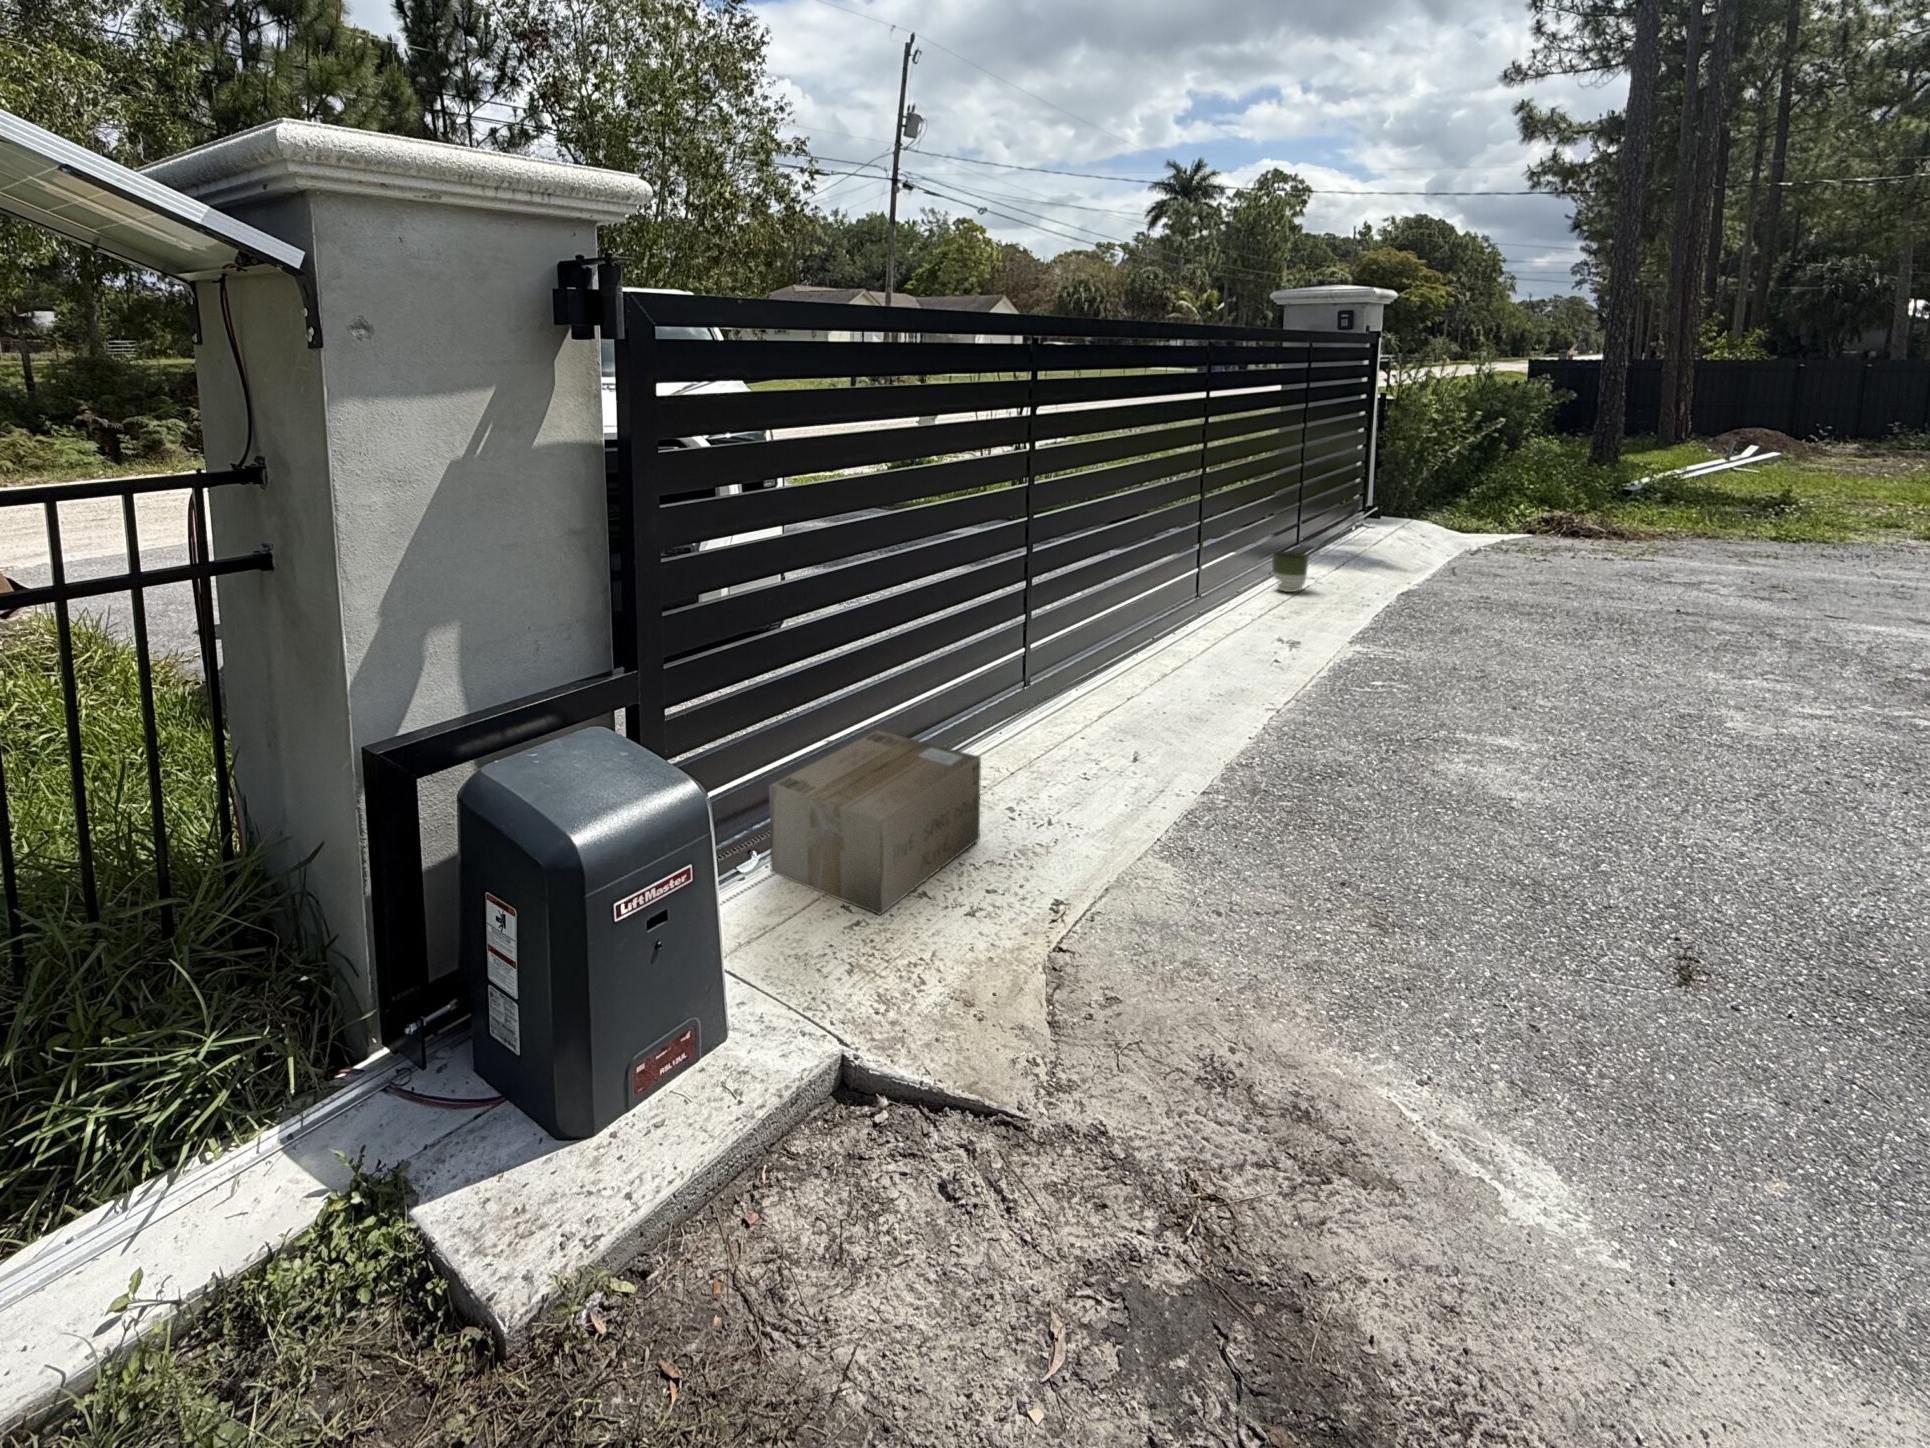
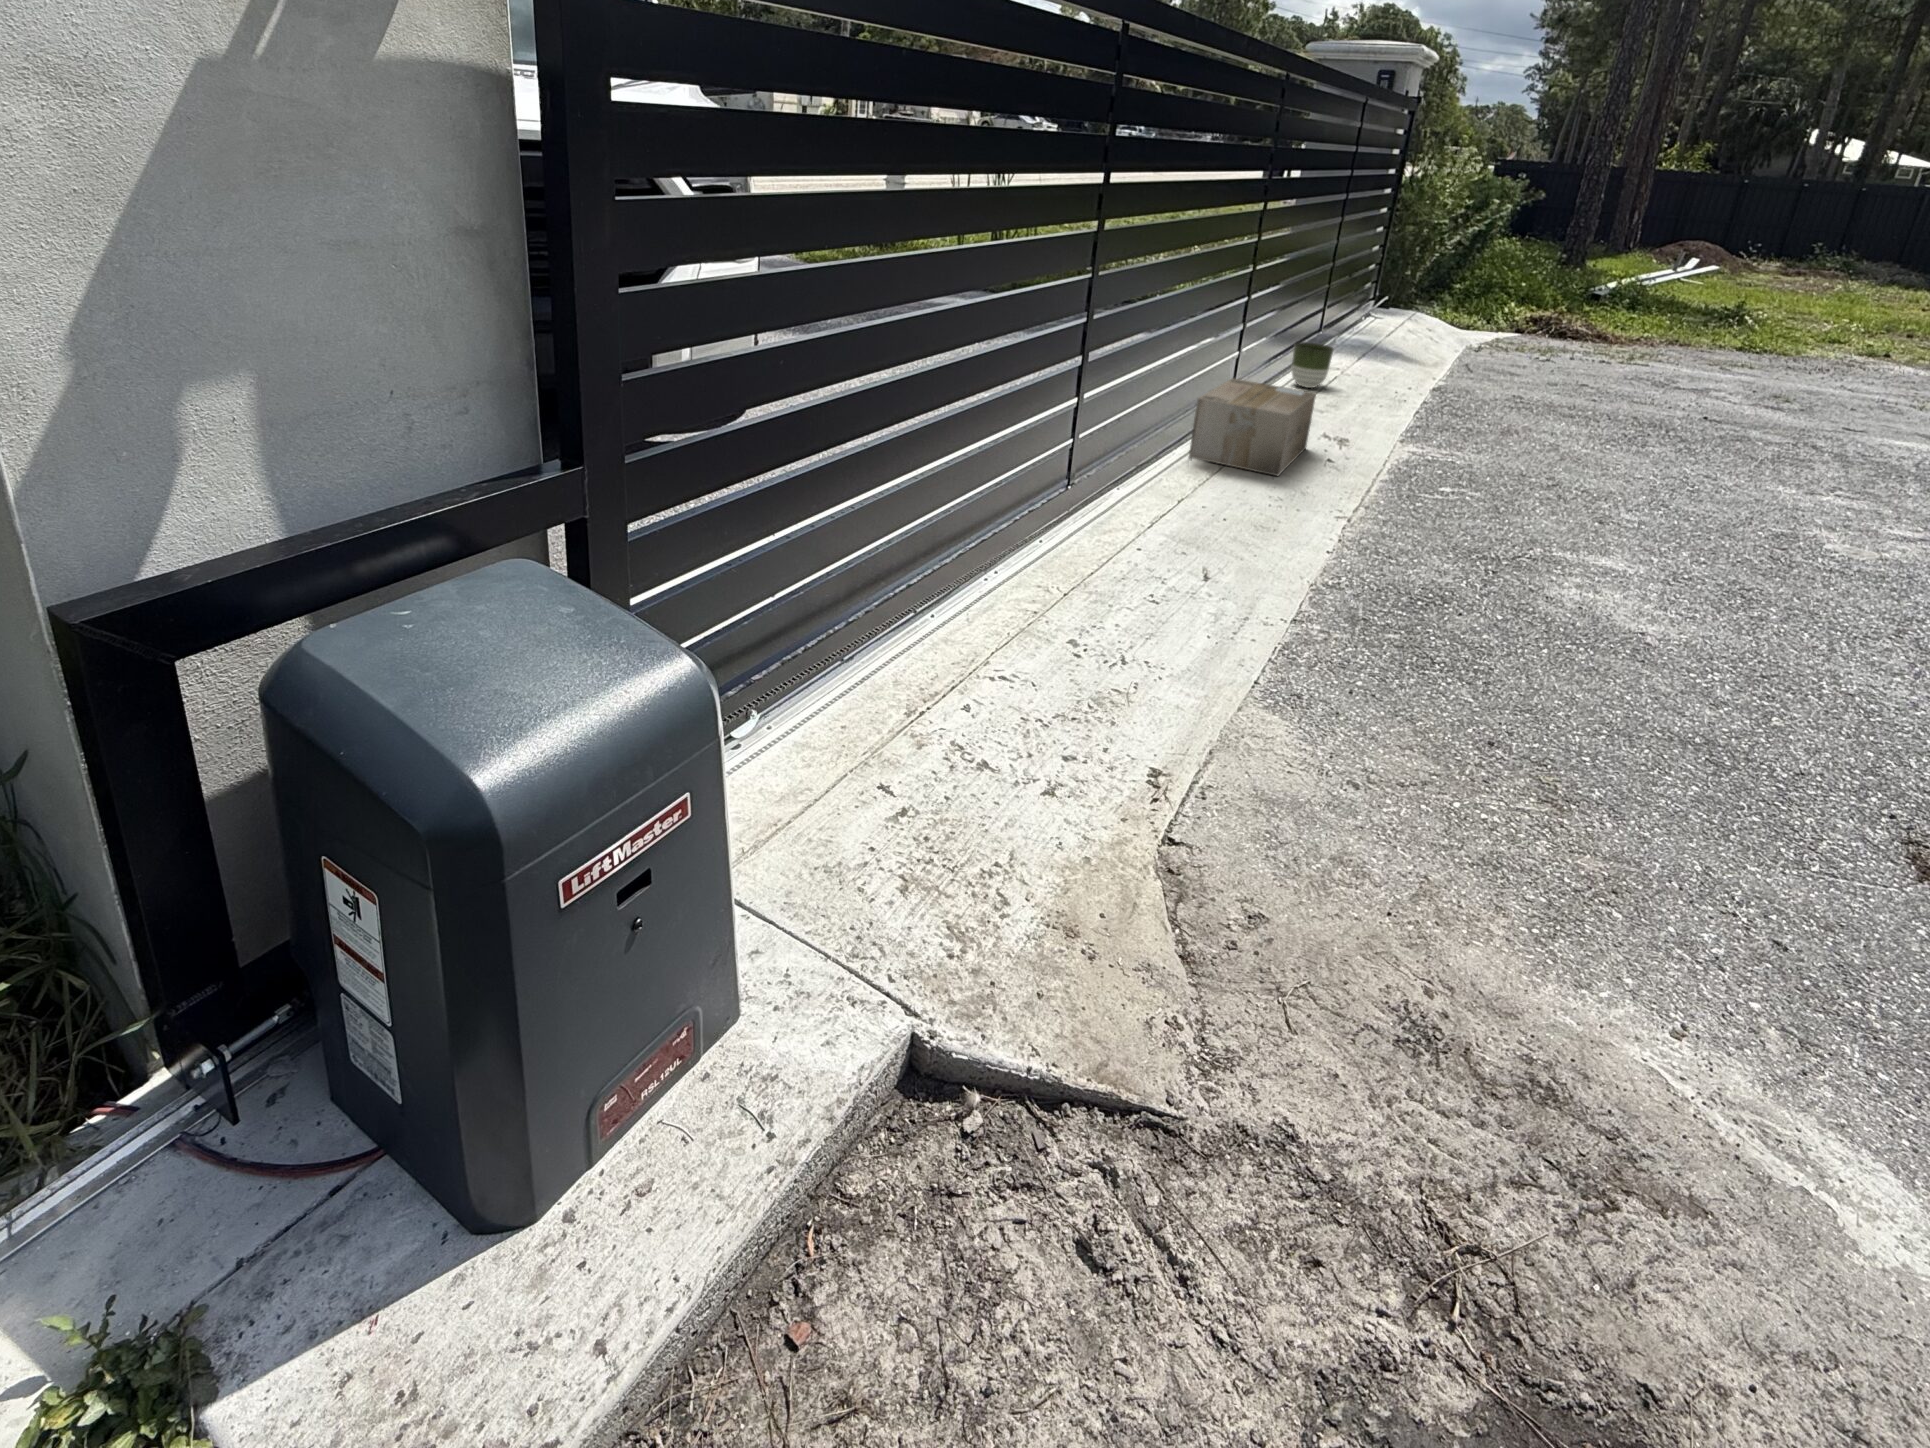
cardboard box: present [770,731,981,915] -> present [1189,379,1316,476]

